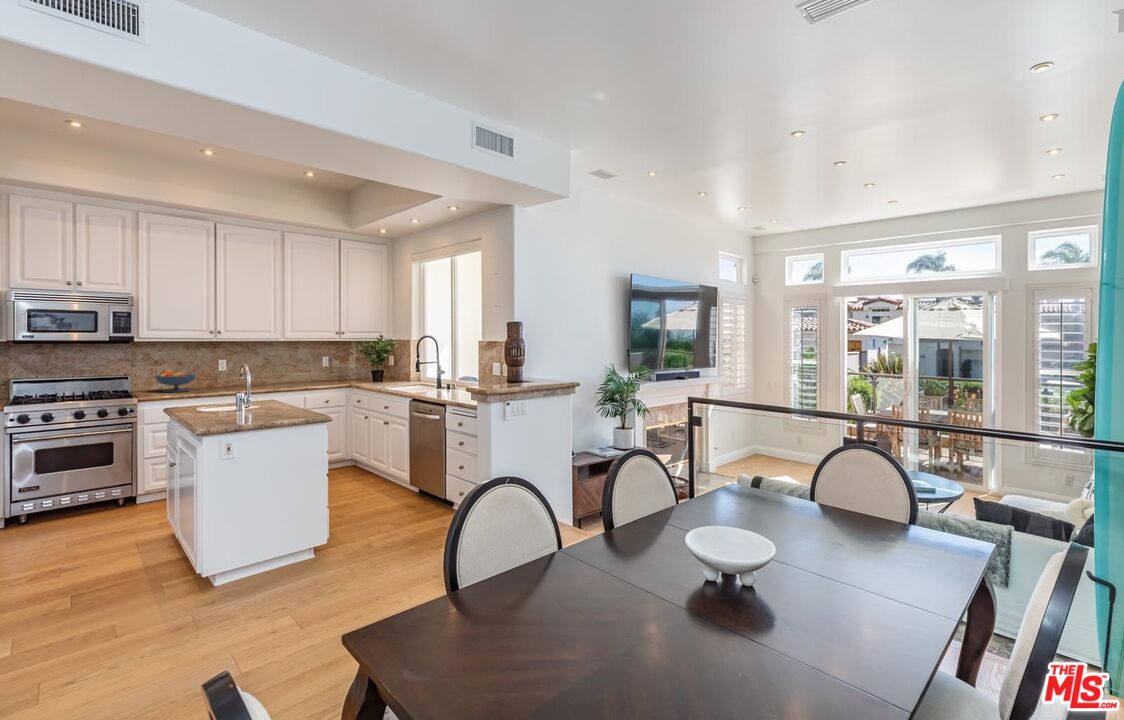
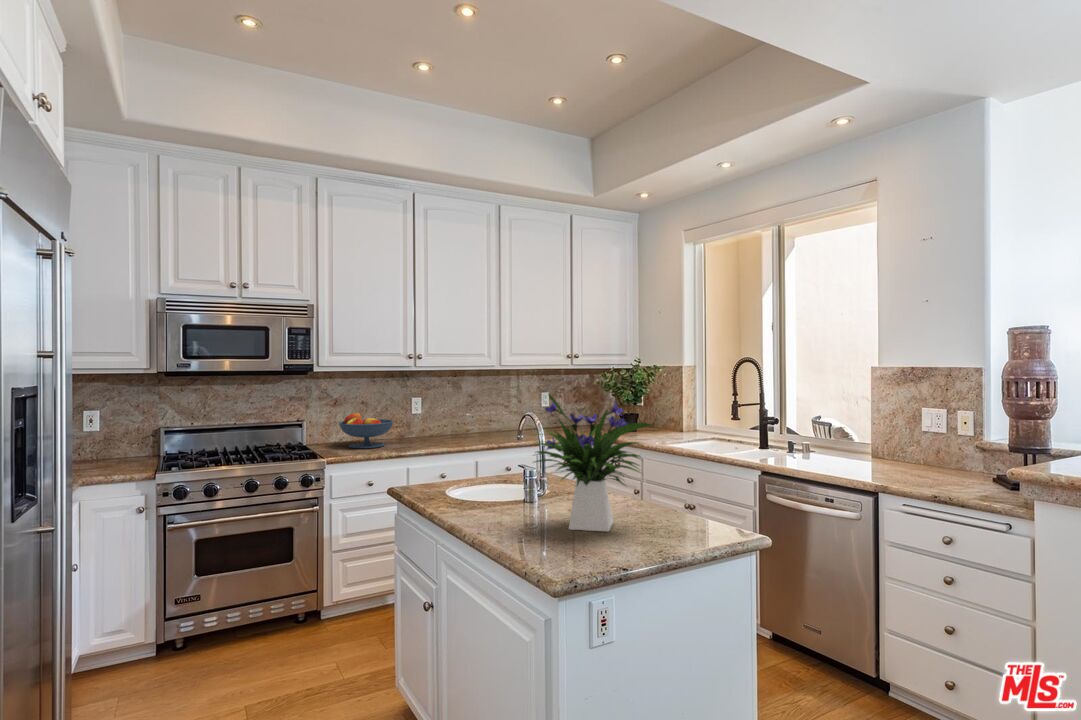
flower arrangement: none [205,351,278,415] -> present [535,394,652,531]

